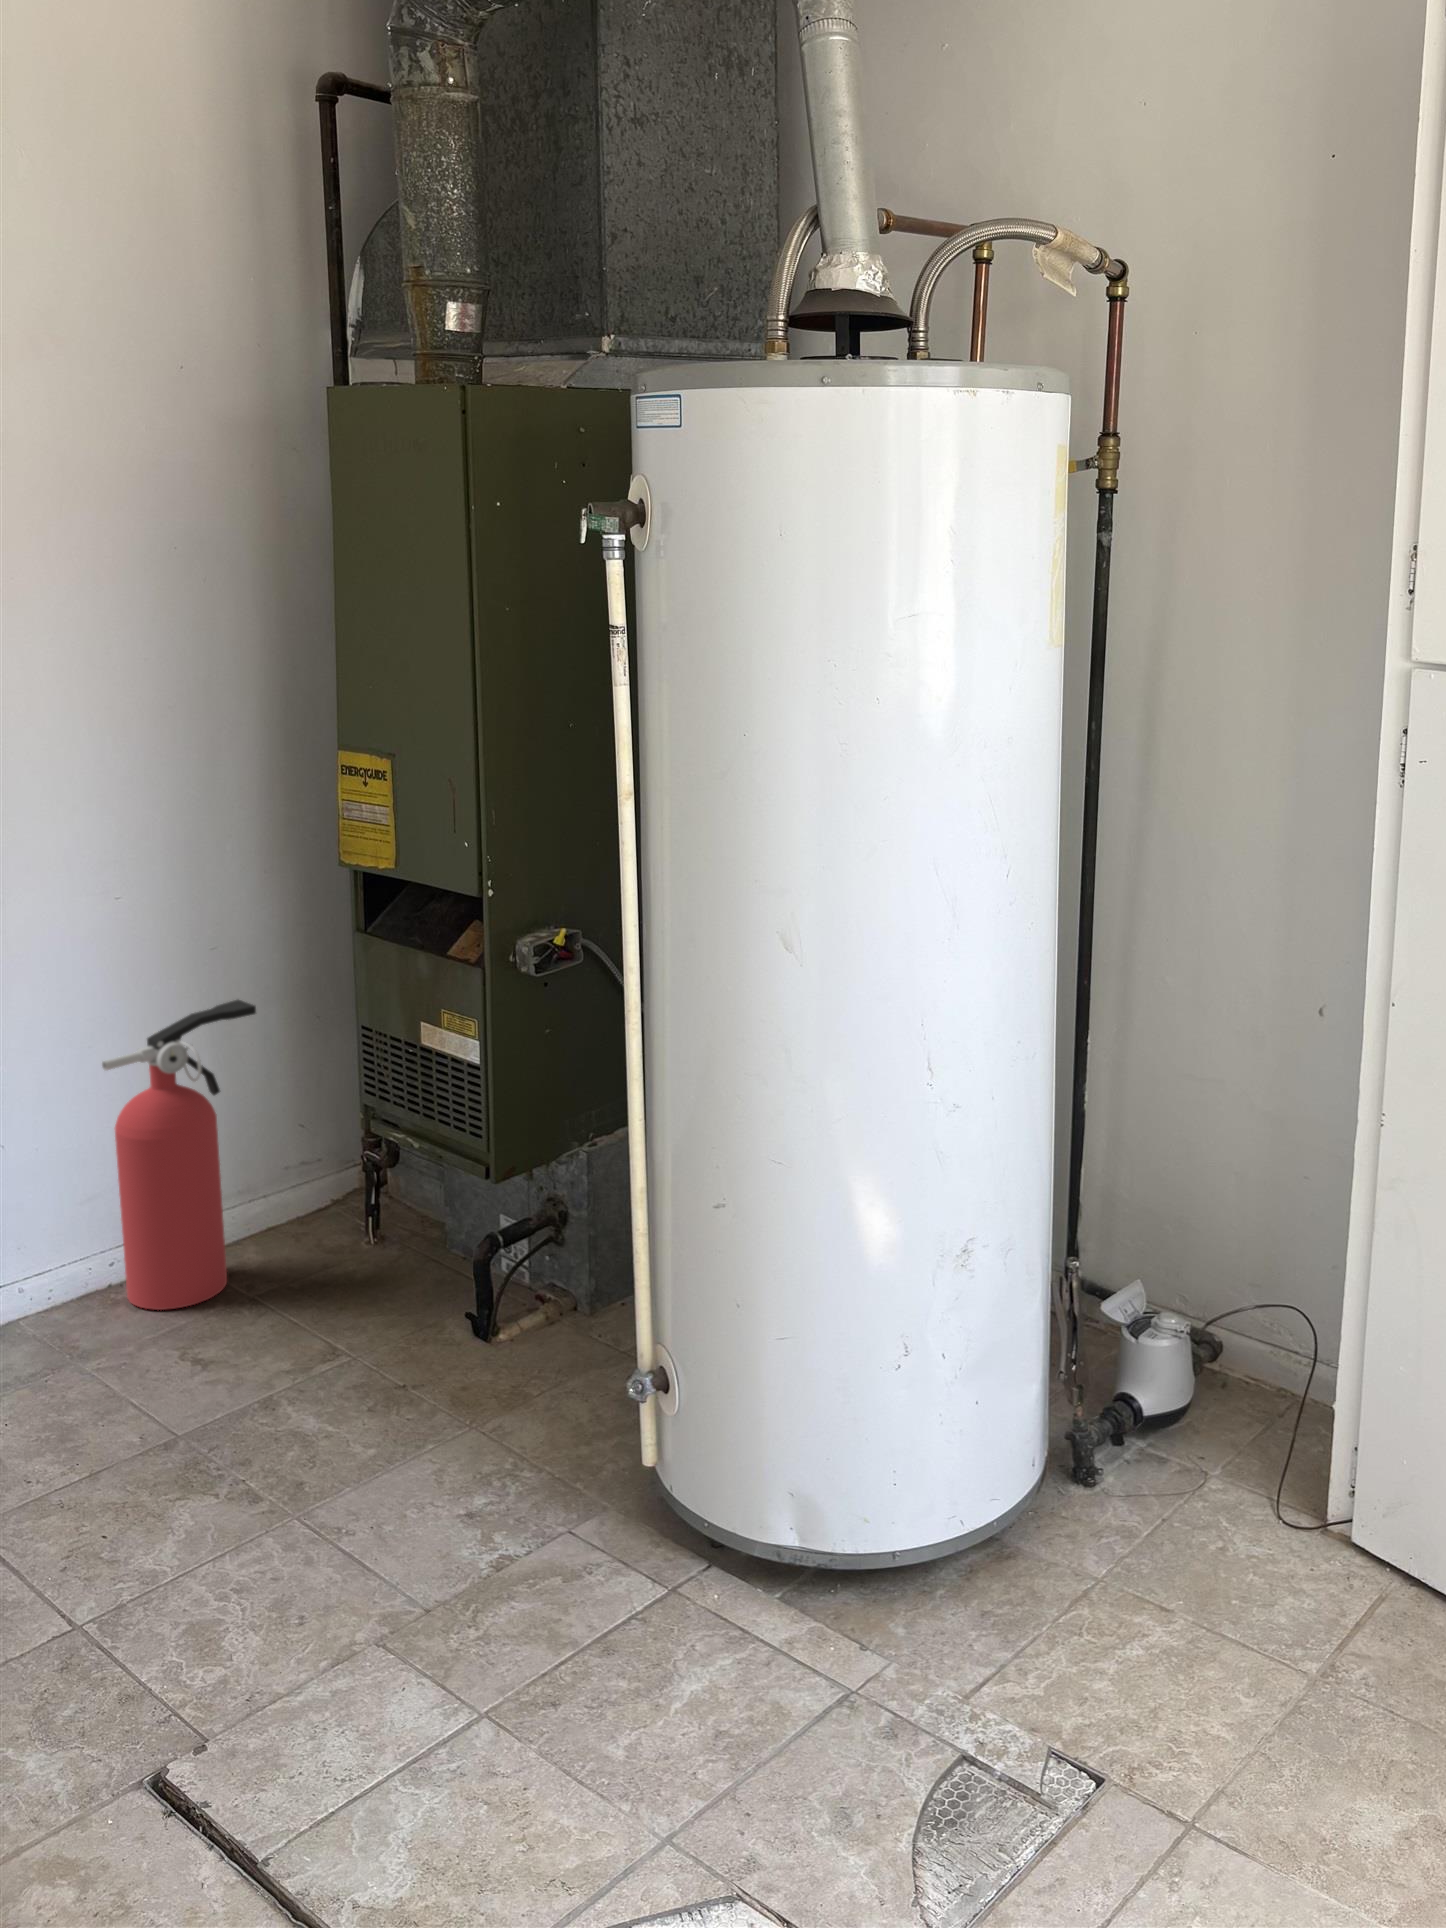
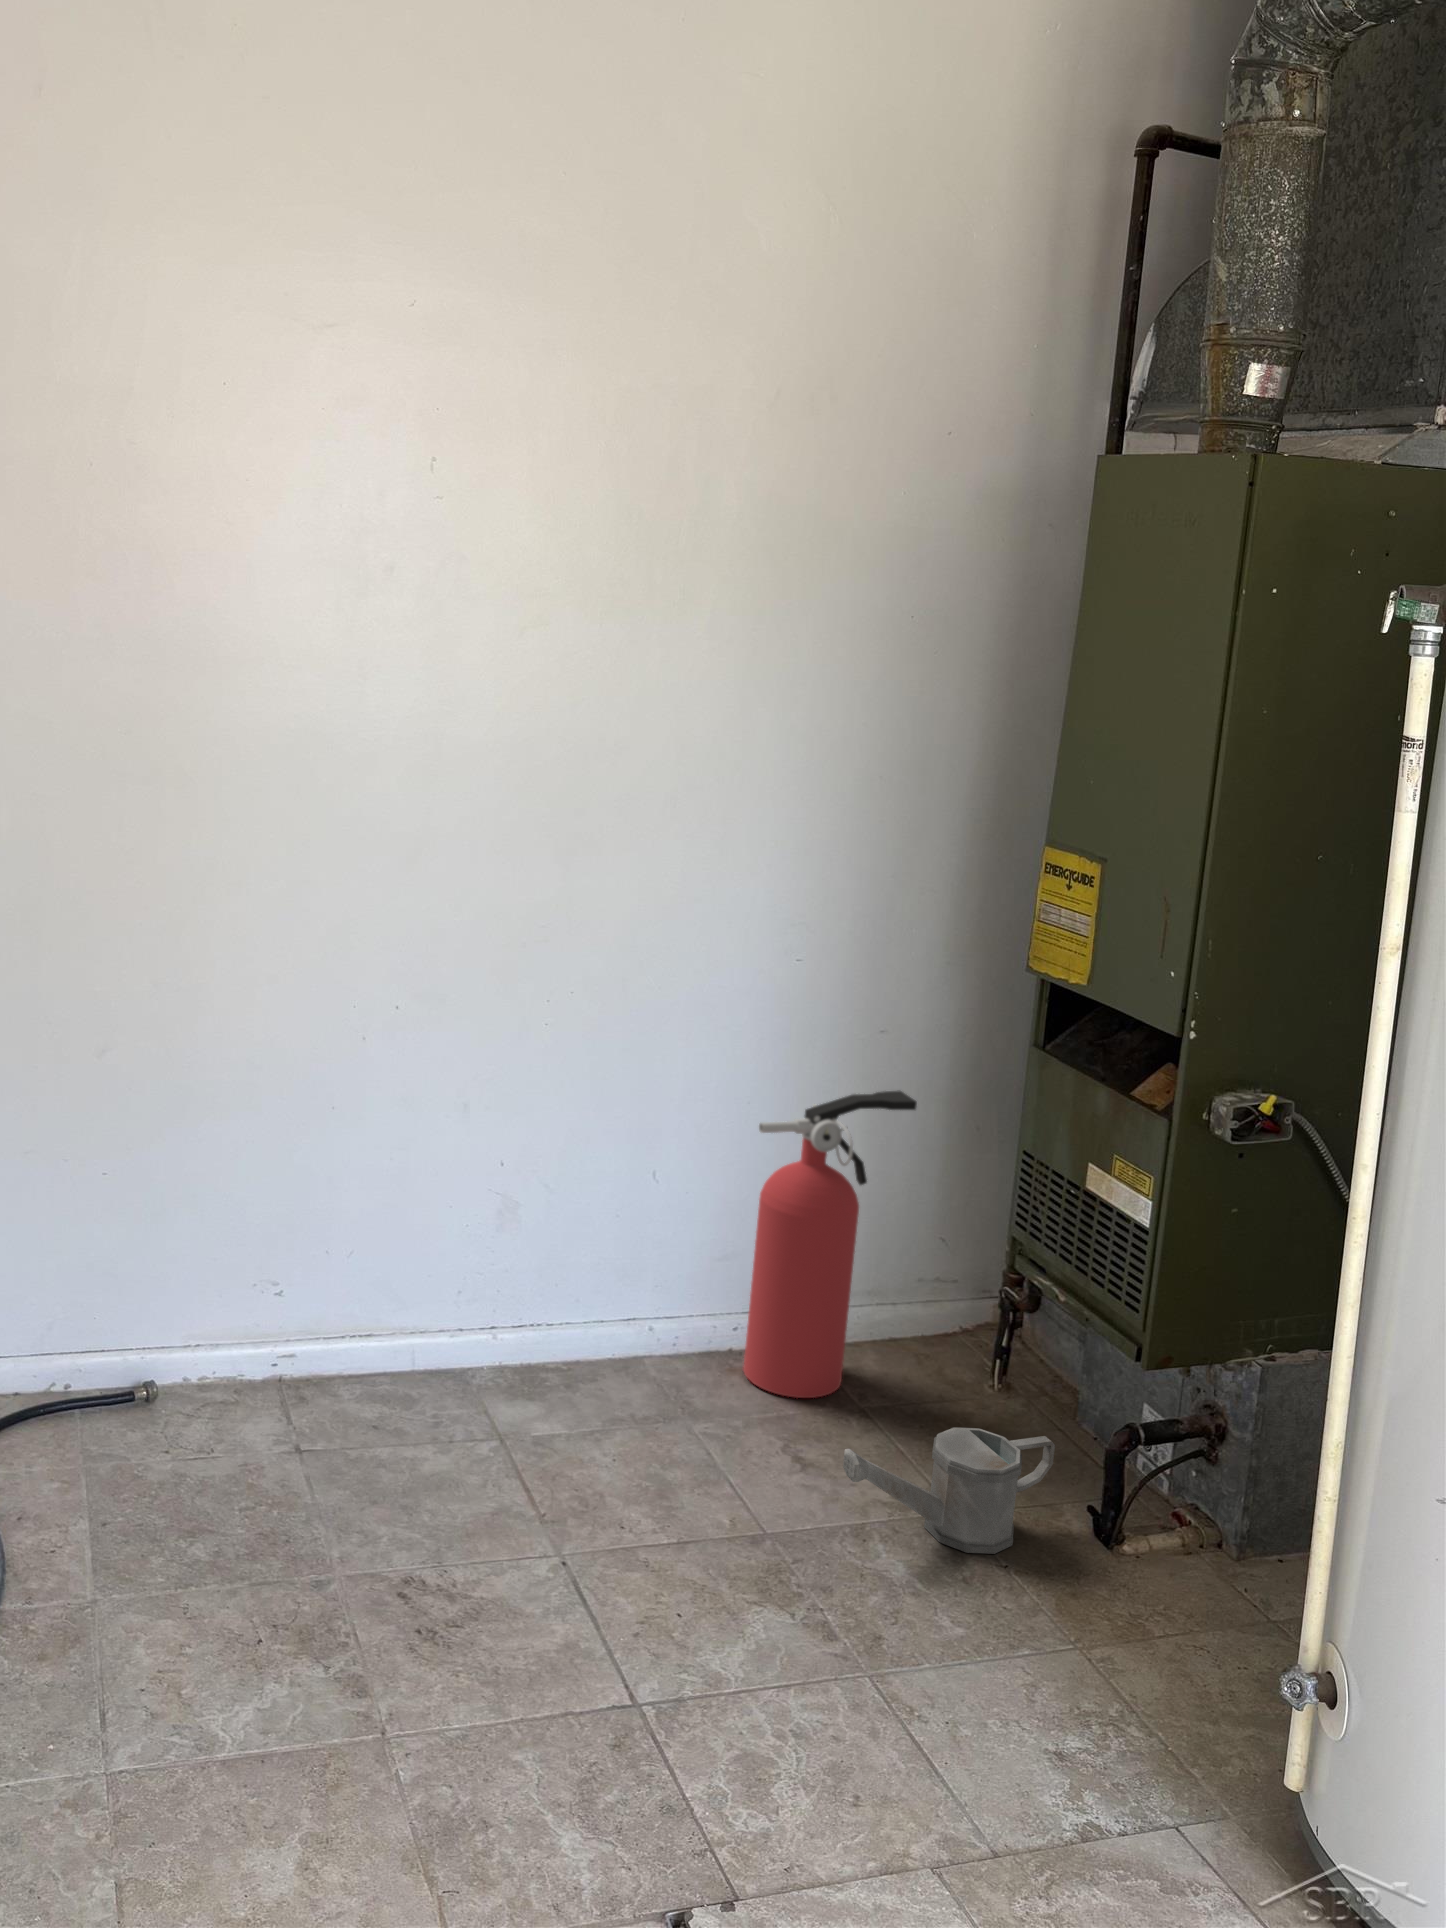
watering can: none [241,1266,431,1387] -> present [843,1427,1055,1554]

